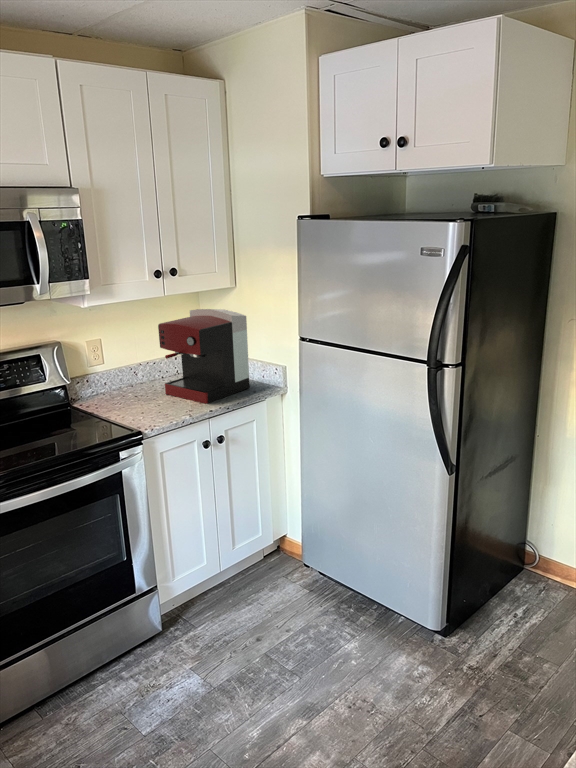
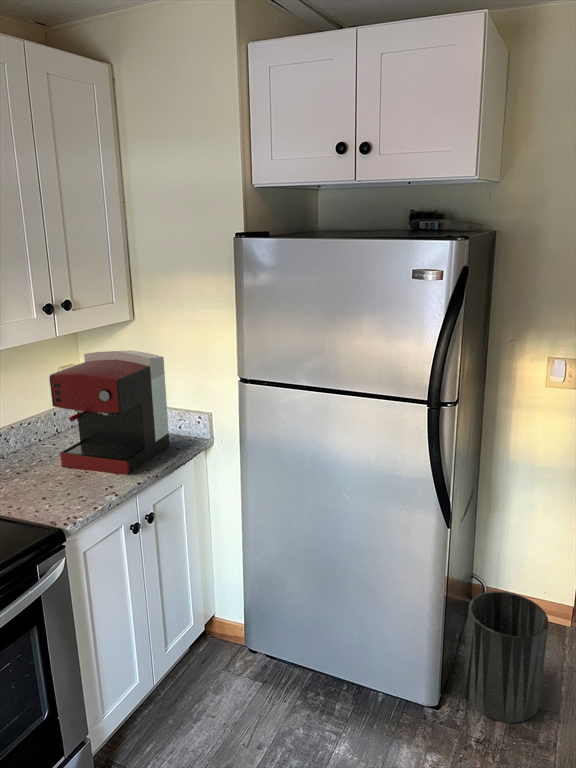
trash can: none [477,547,556,664] -> present [463,591,548,723]

